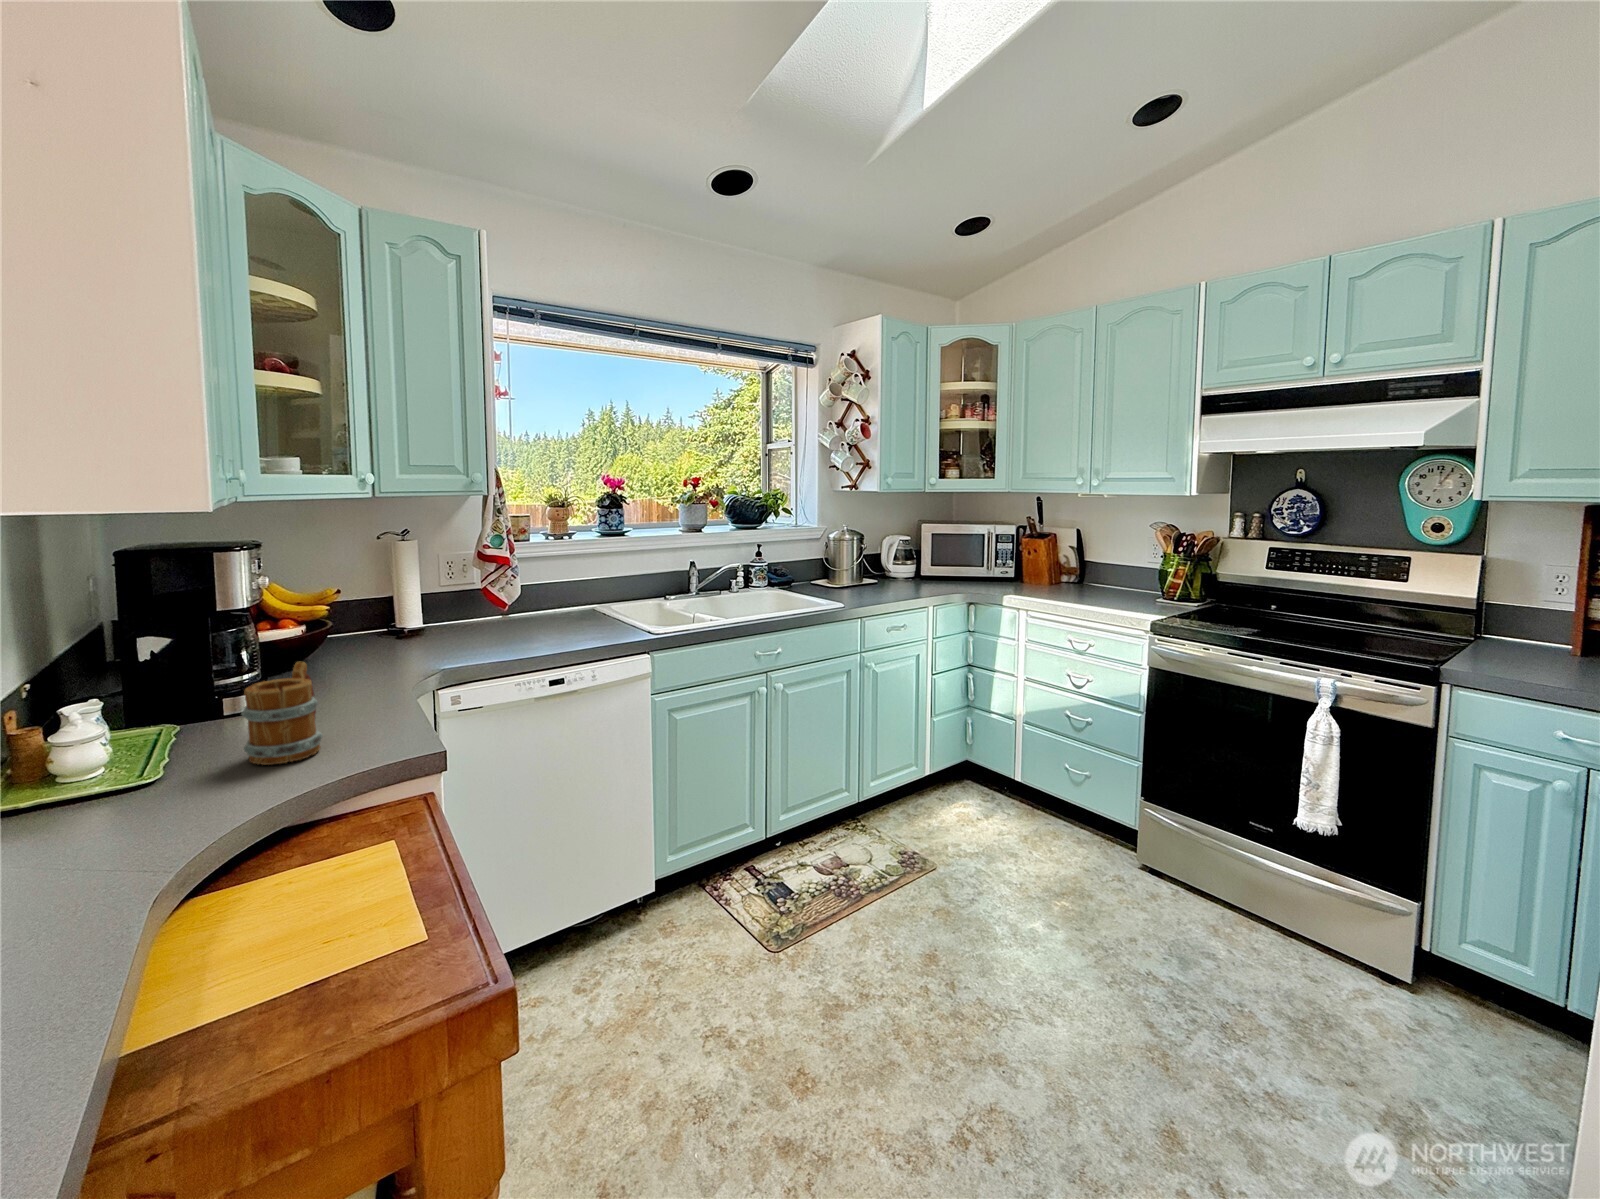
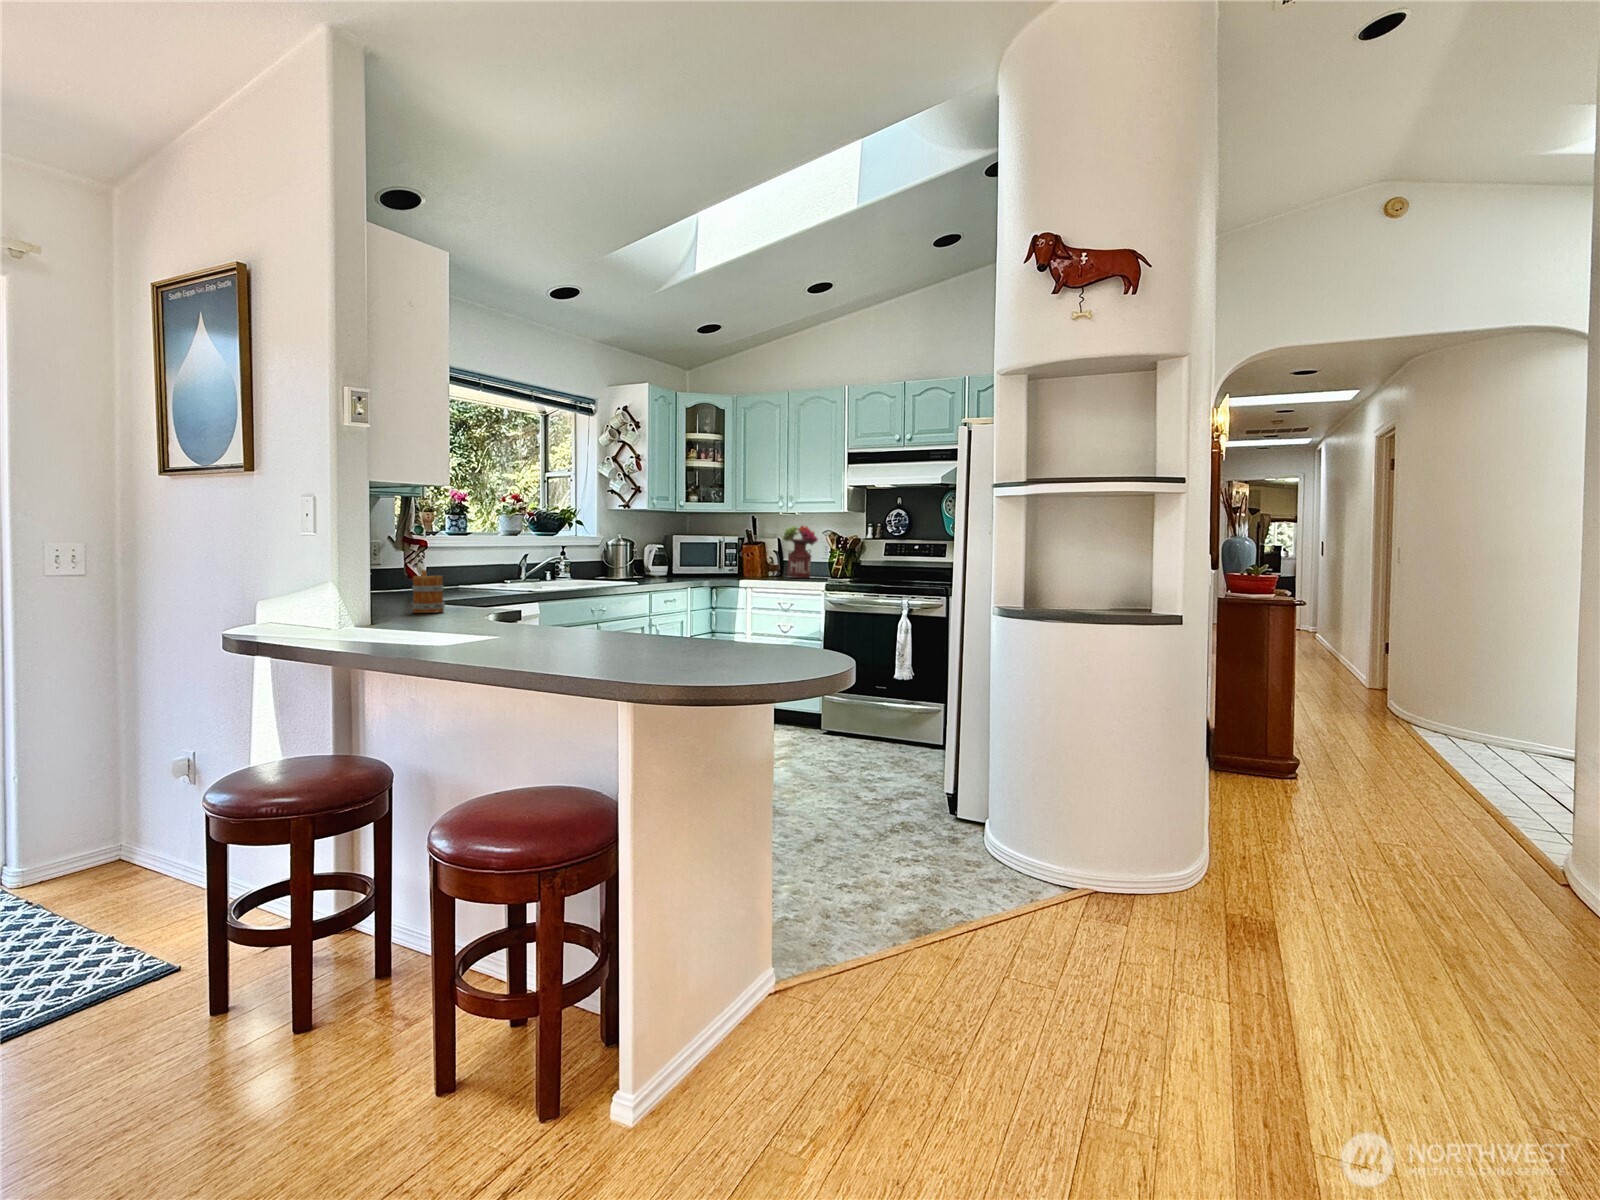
flower arrangement: none [1081,513,1143,596] -> present [783,526,818,578]

